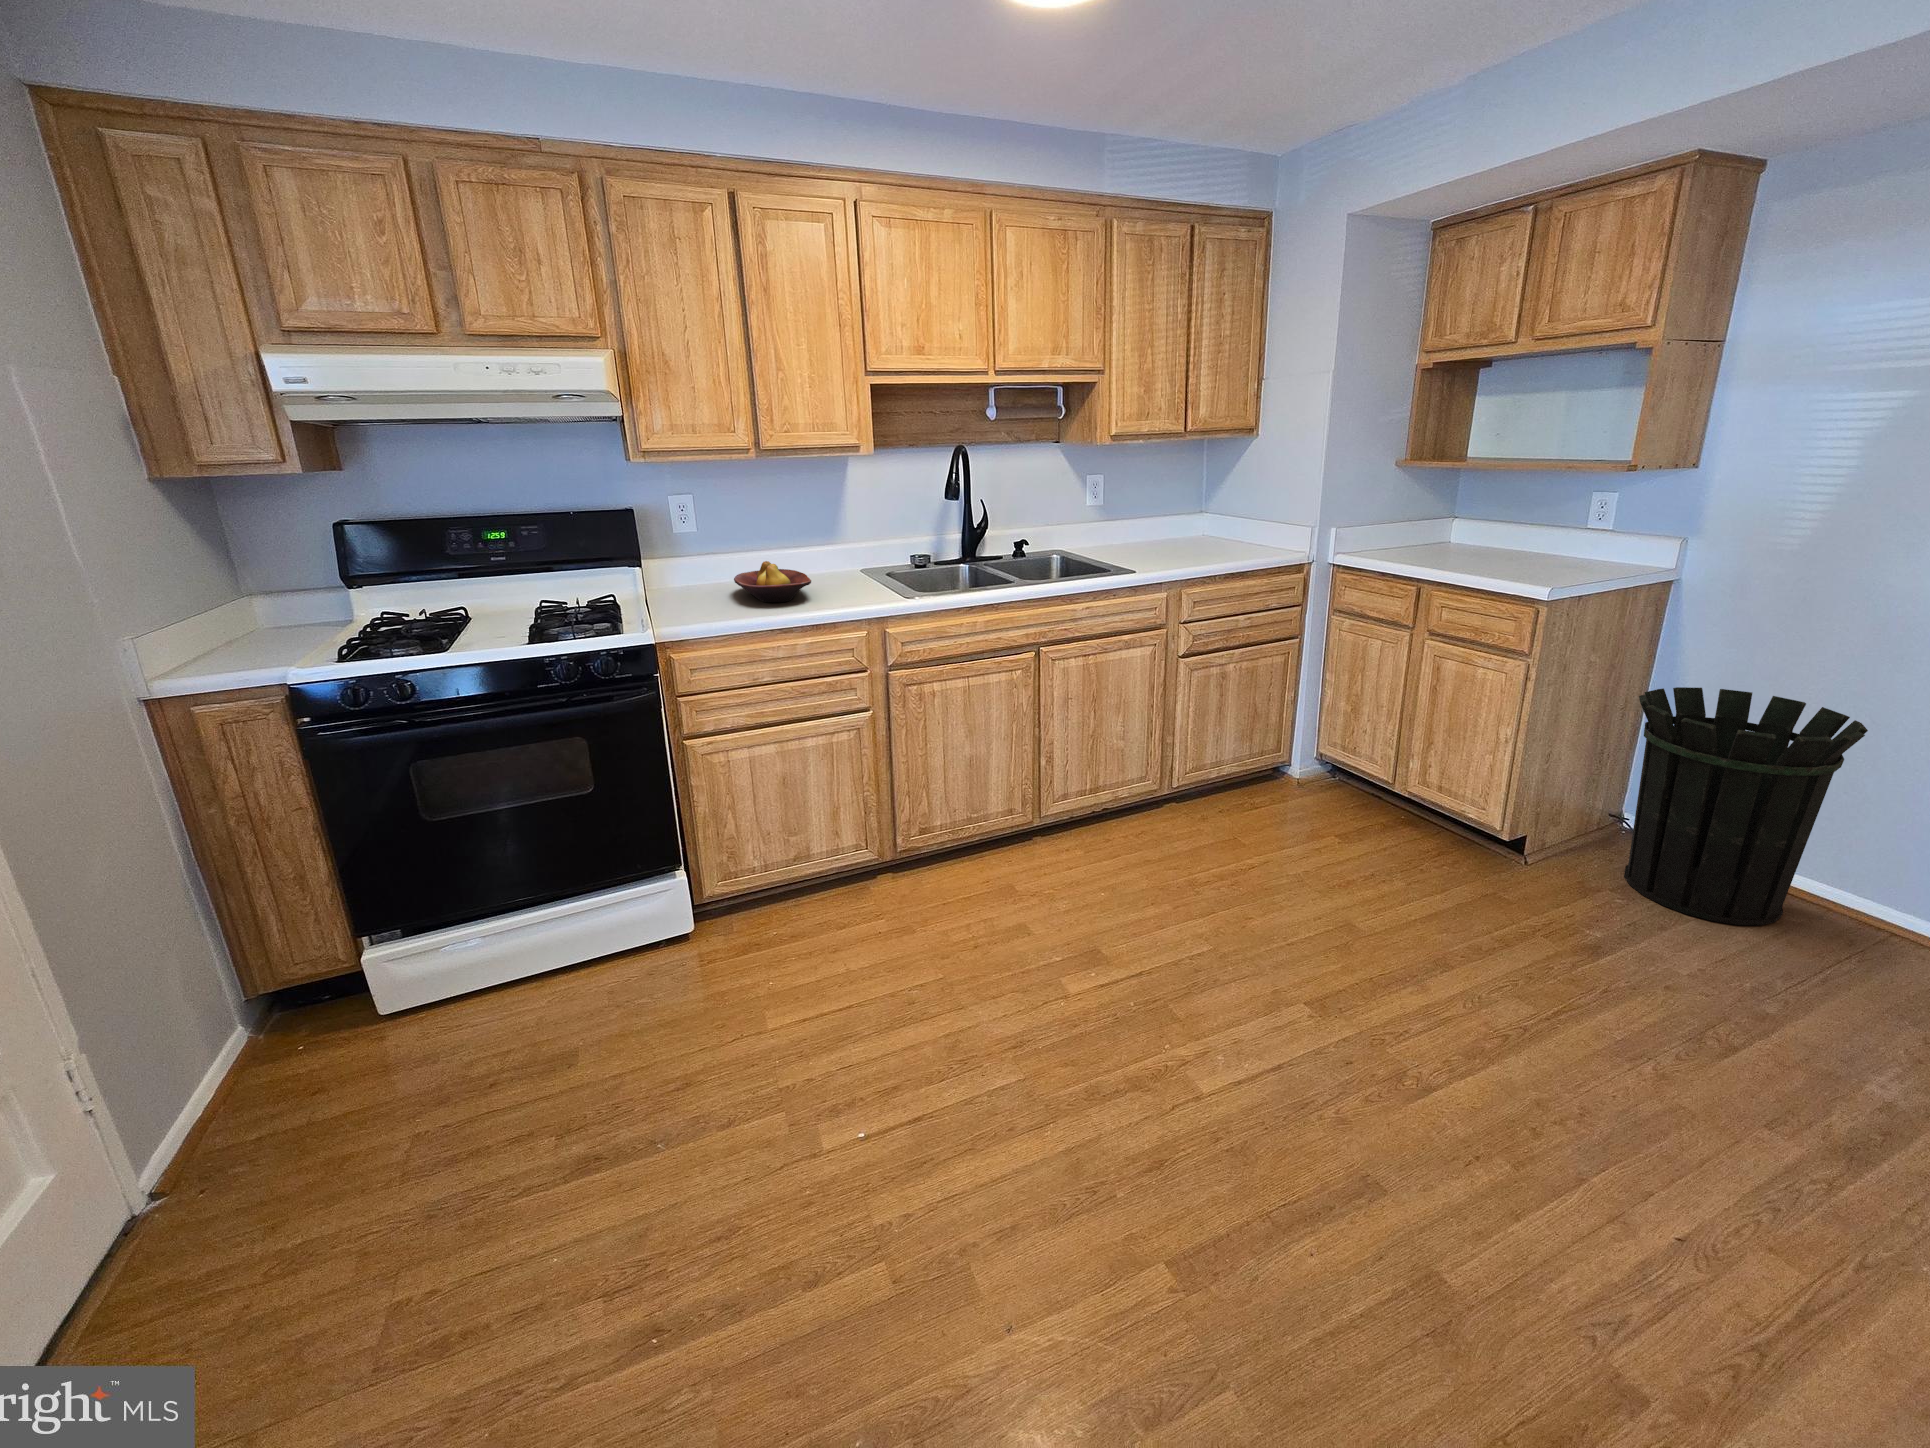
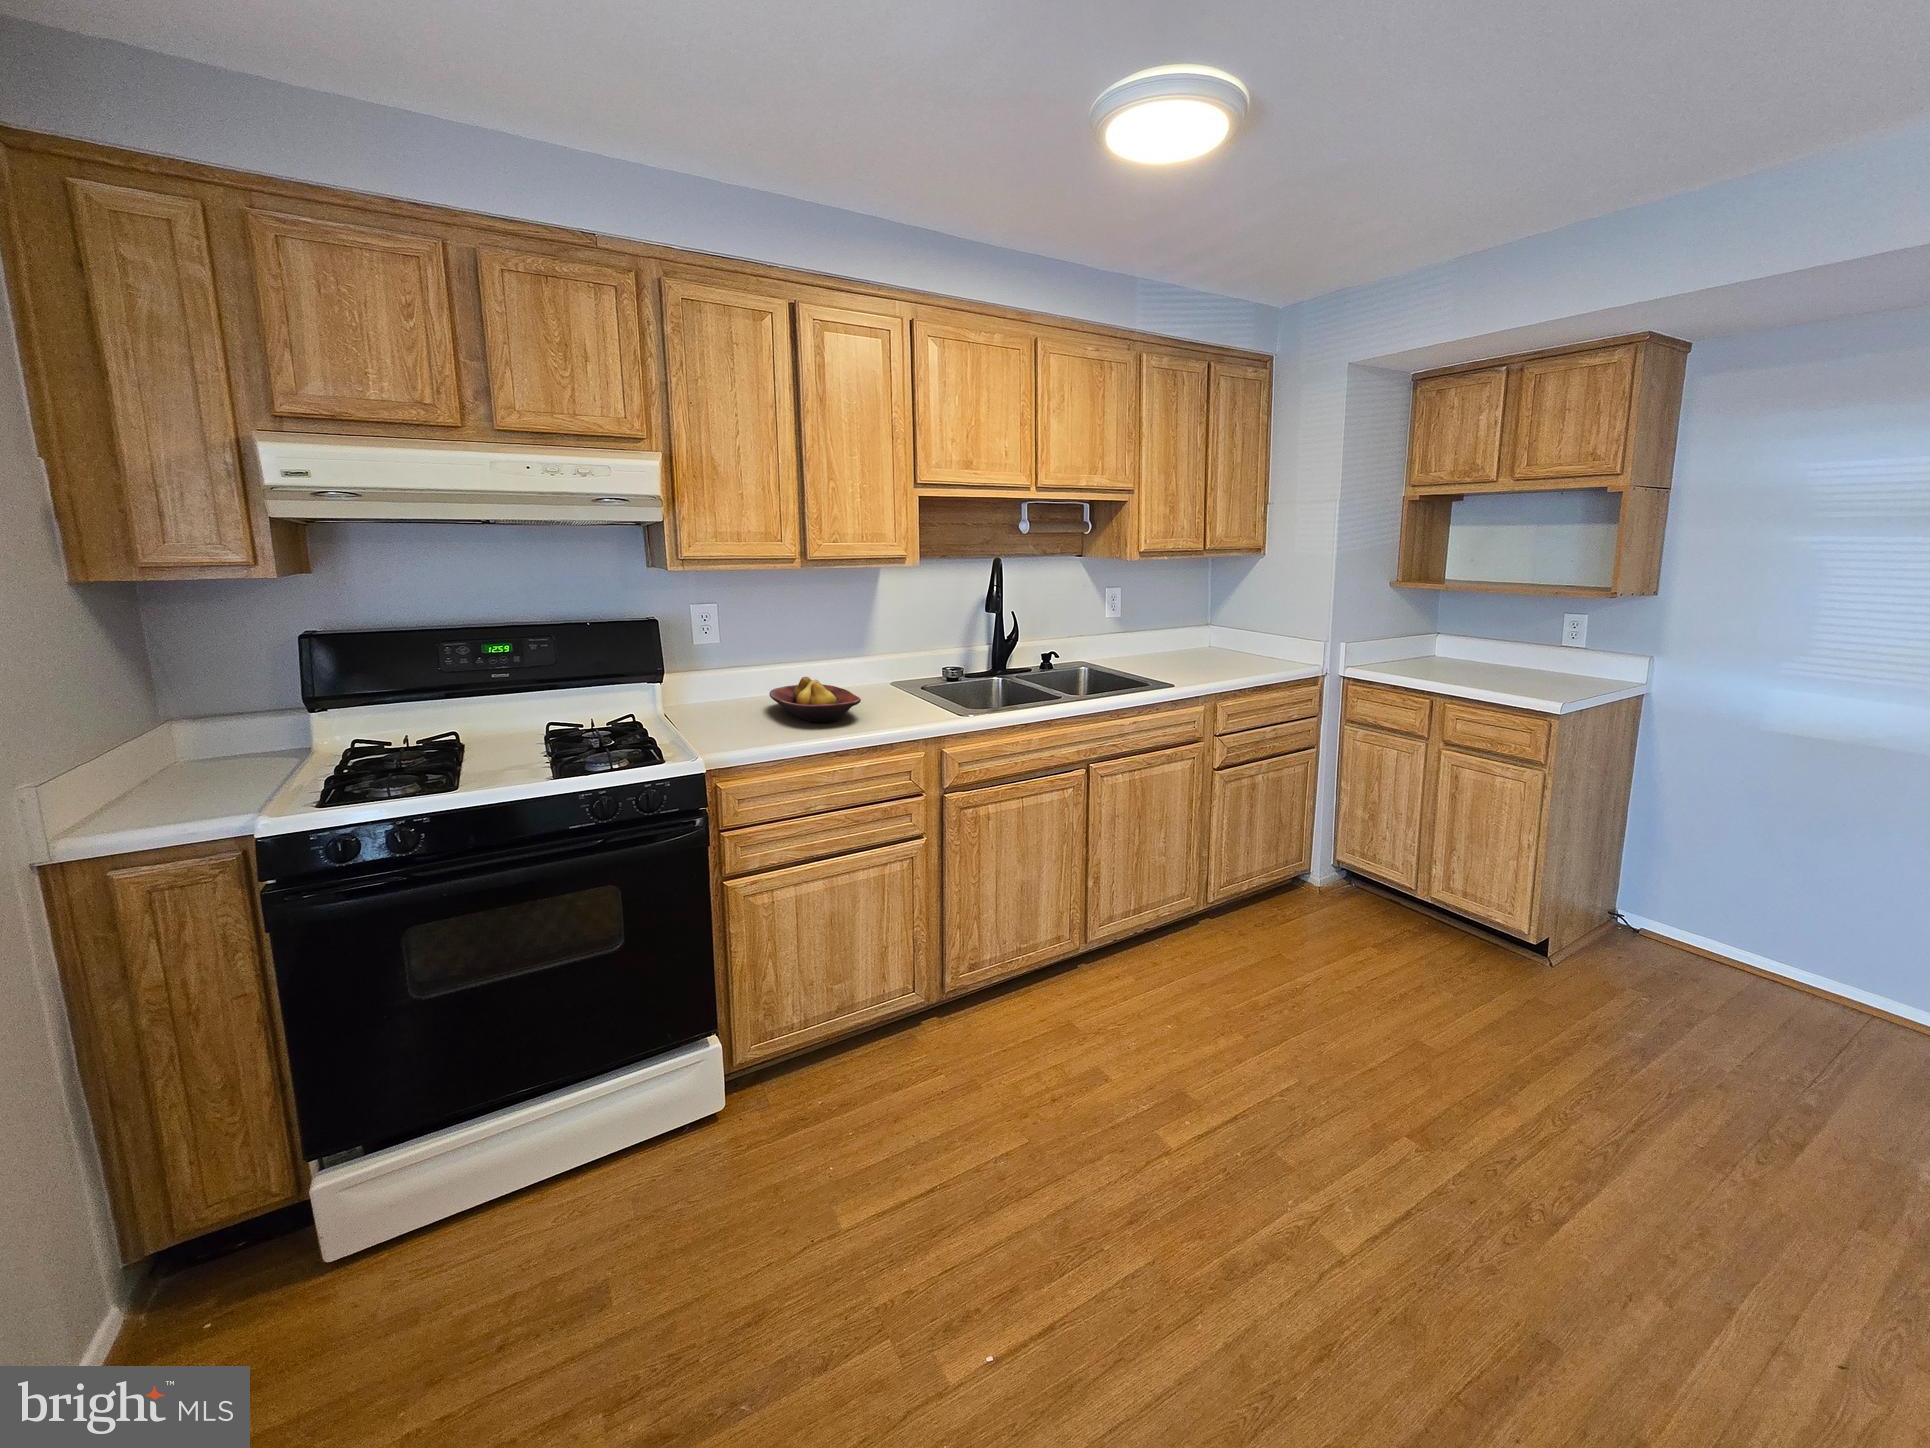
waste bin: present [1624,687,1868,925] -> none [1638,793,1837,1017]

